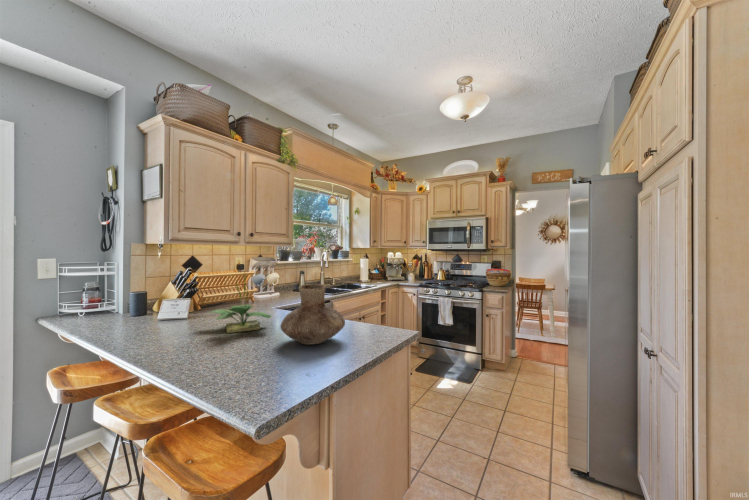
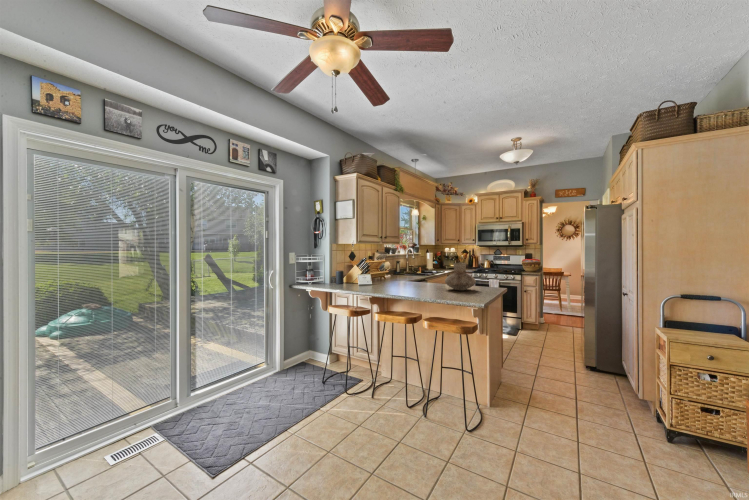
potted plant: present [211,274,271,333] -> none [394,257,431,288]

